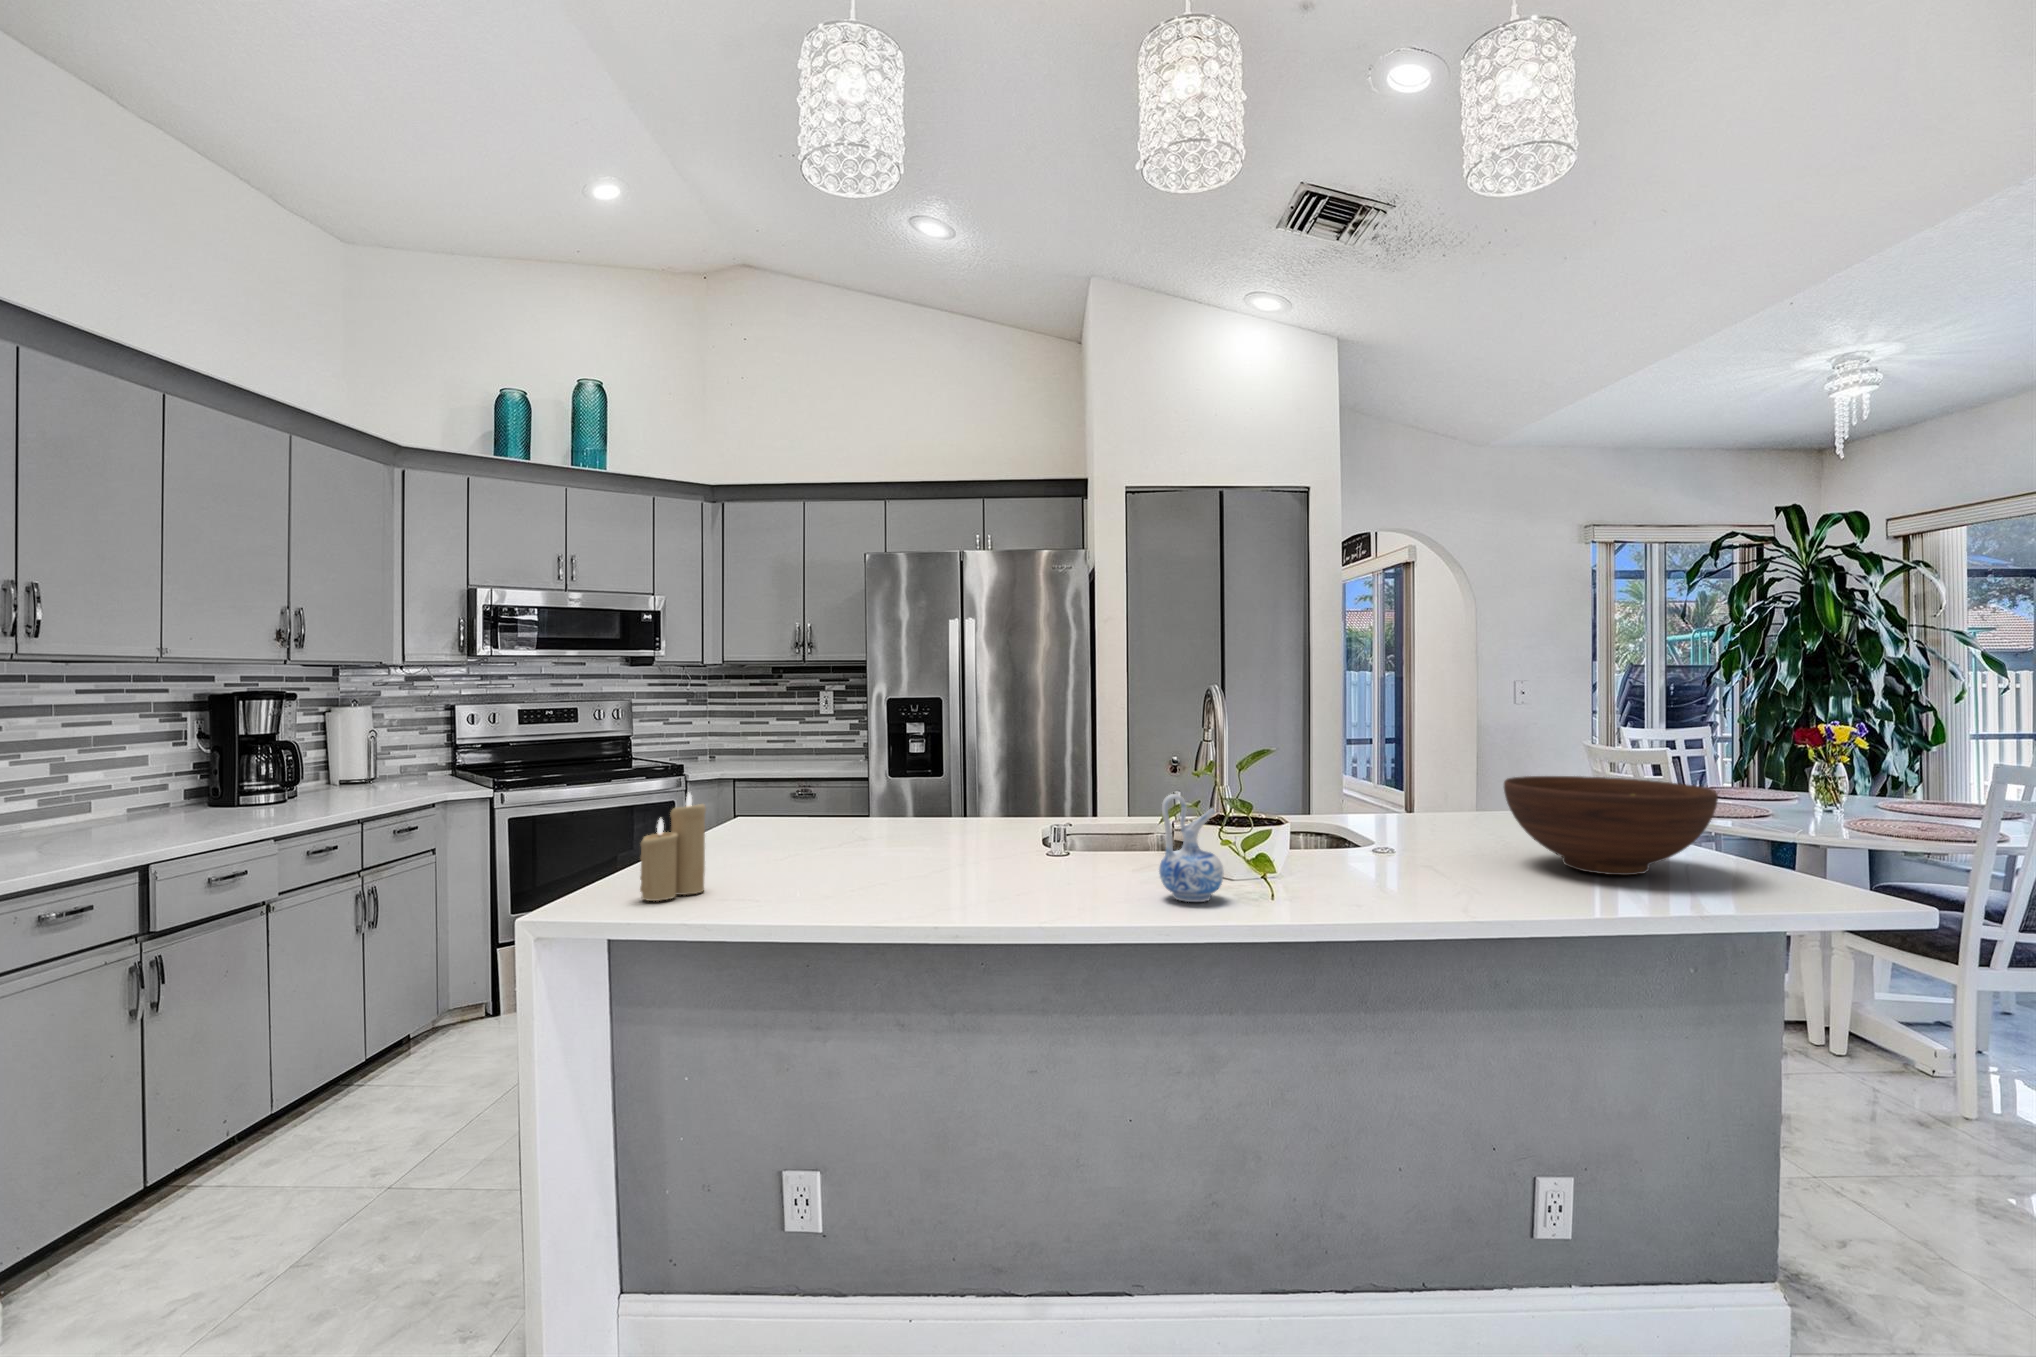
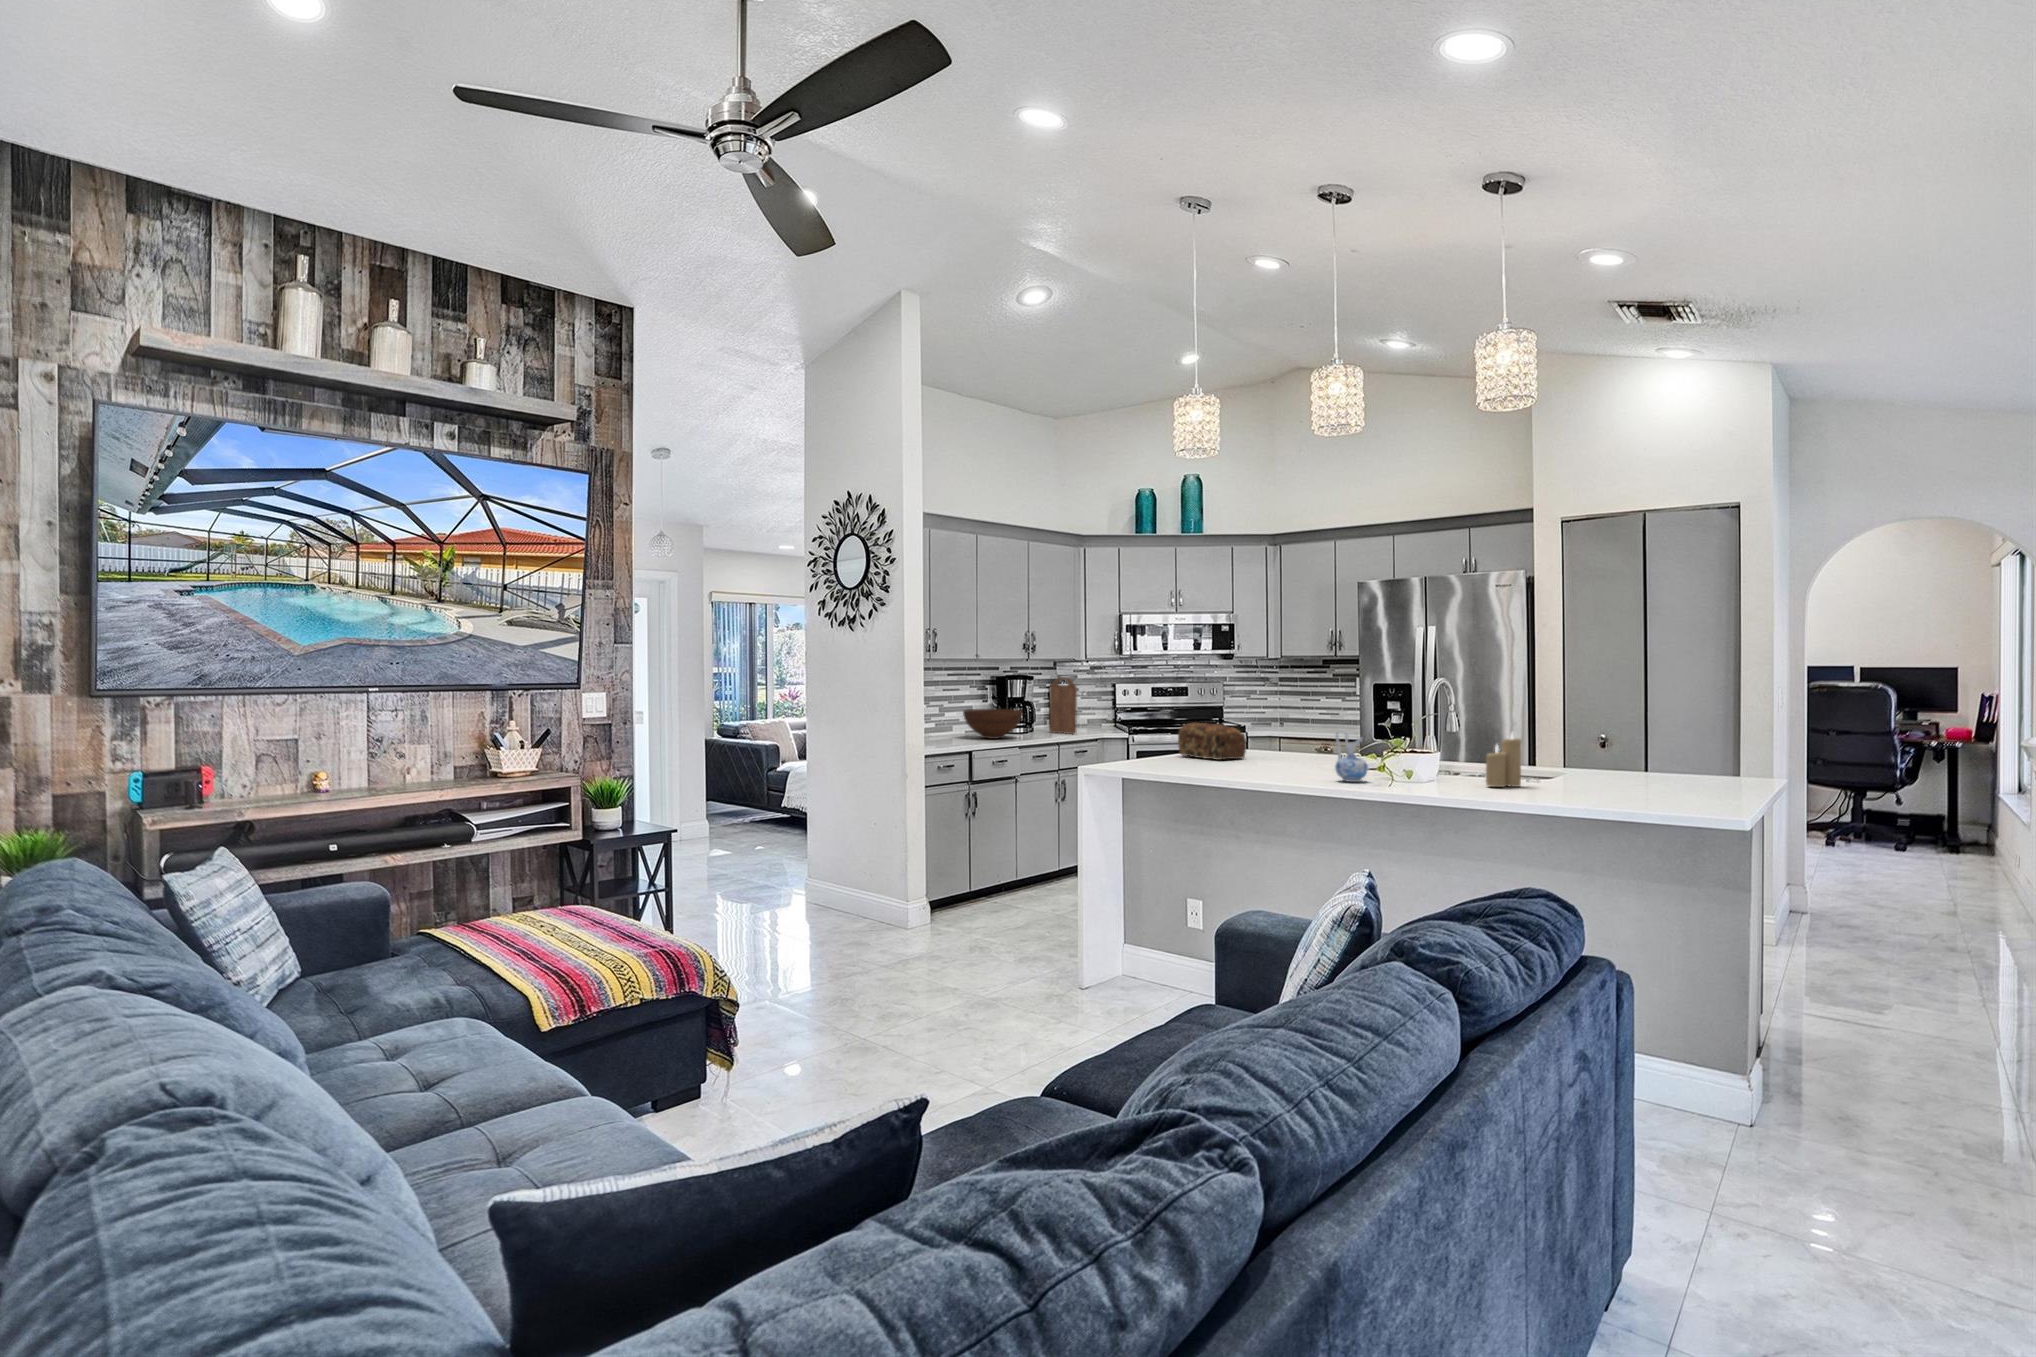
cutting board: none [331,695,392,796] -> present [1049,677,1077,734]
fruit bowl: present [1504,776,1718,875] -> present [963,709,1023,739]
bread loaf: none [703,780,845,854] -> present [1178,722,1246,760]
candle: present [640,792,706,901] -> present [1486,733,1522,787]

